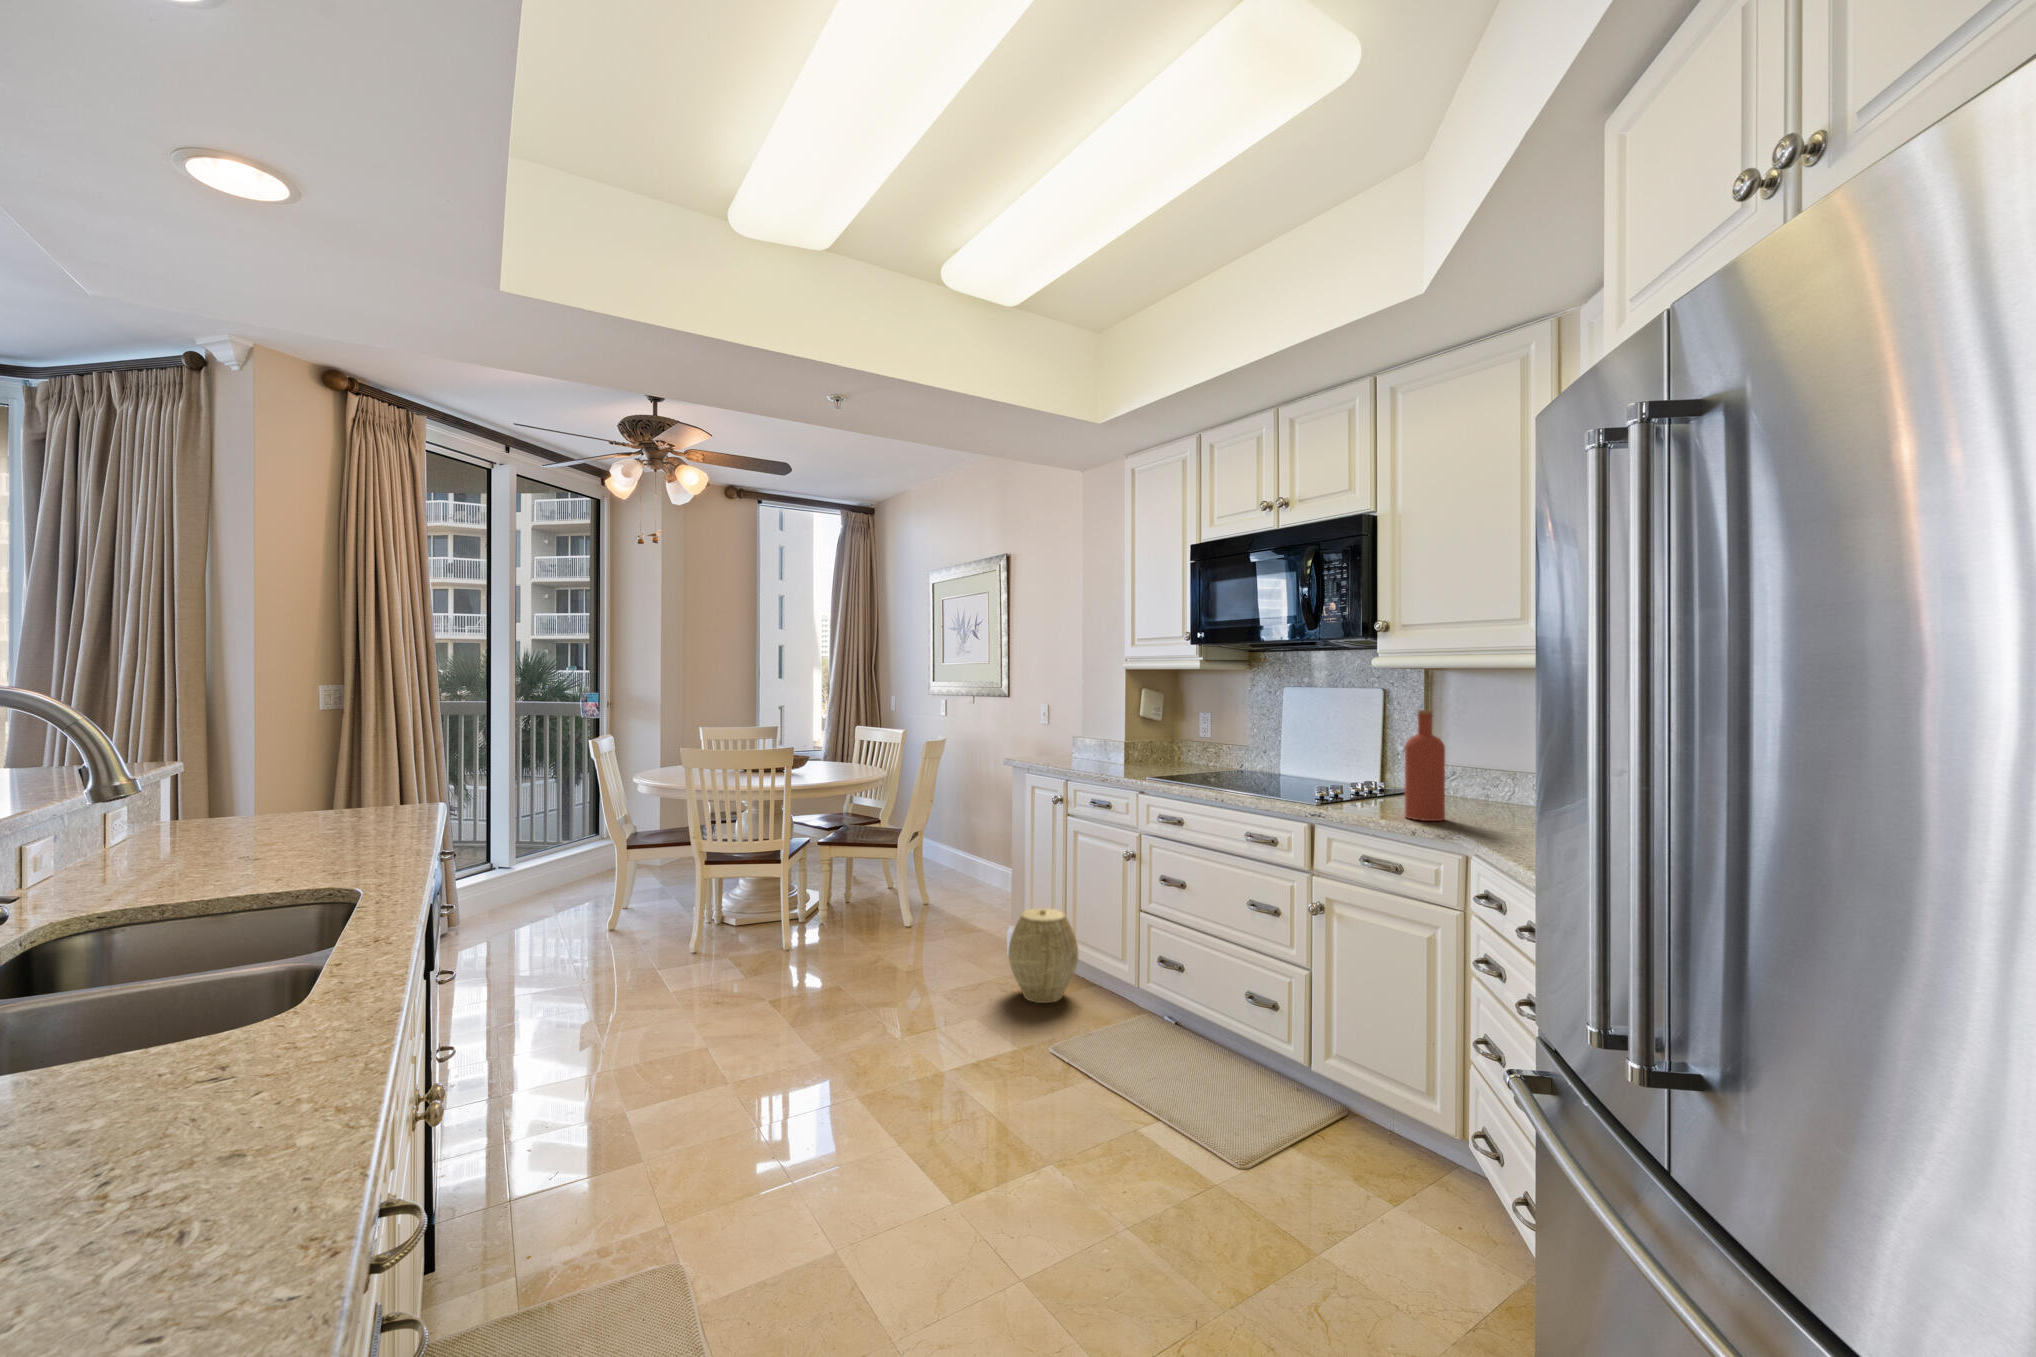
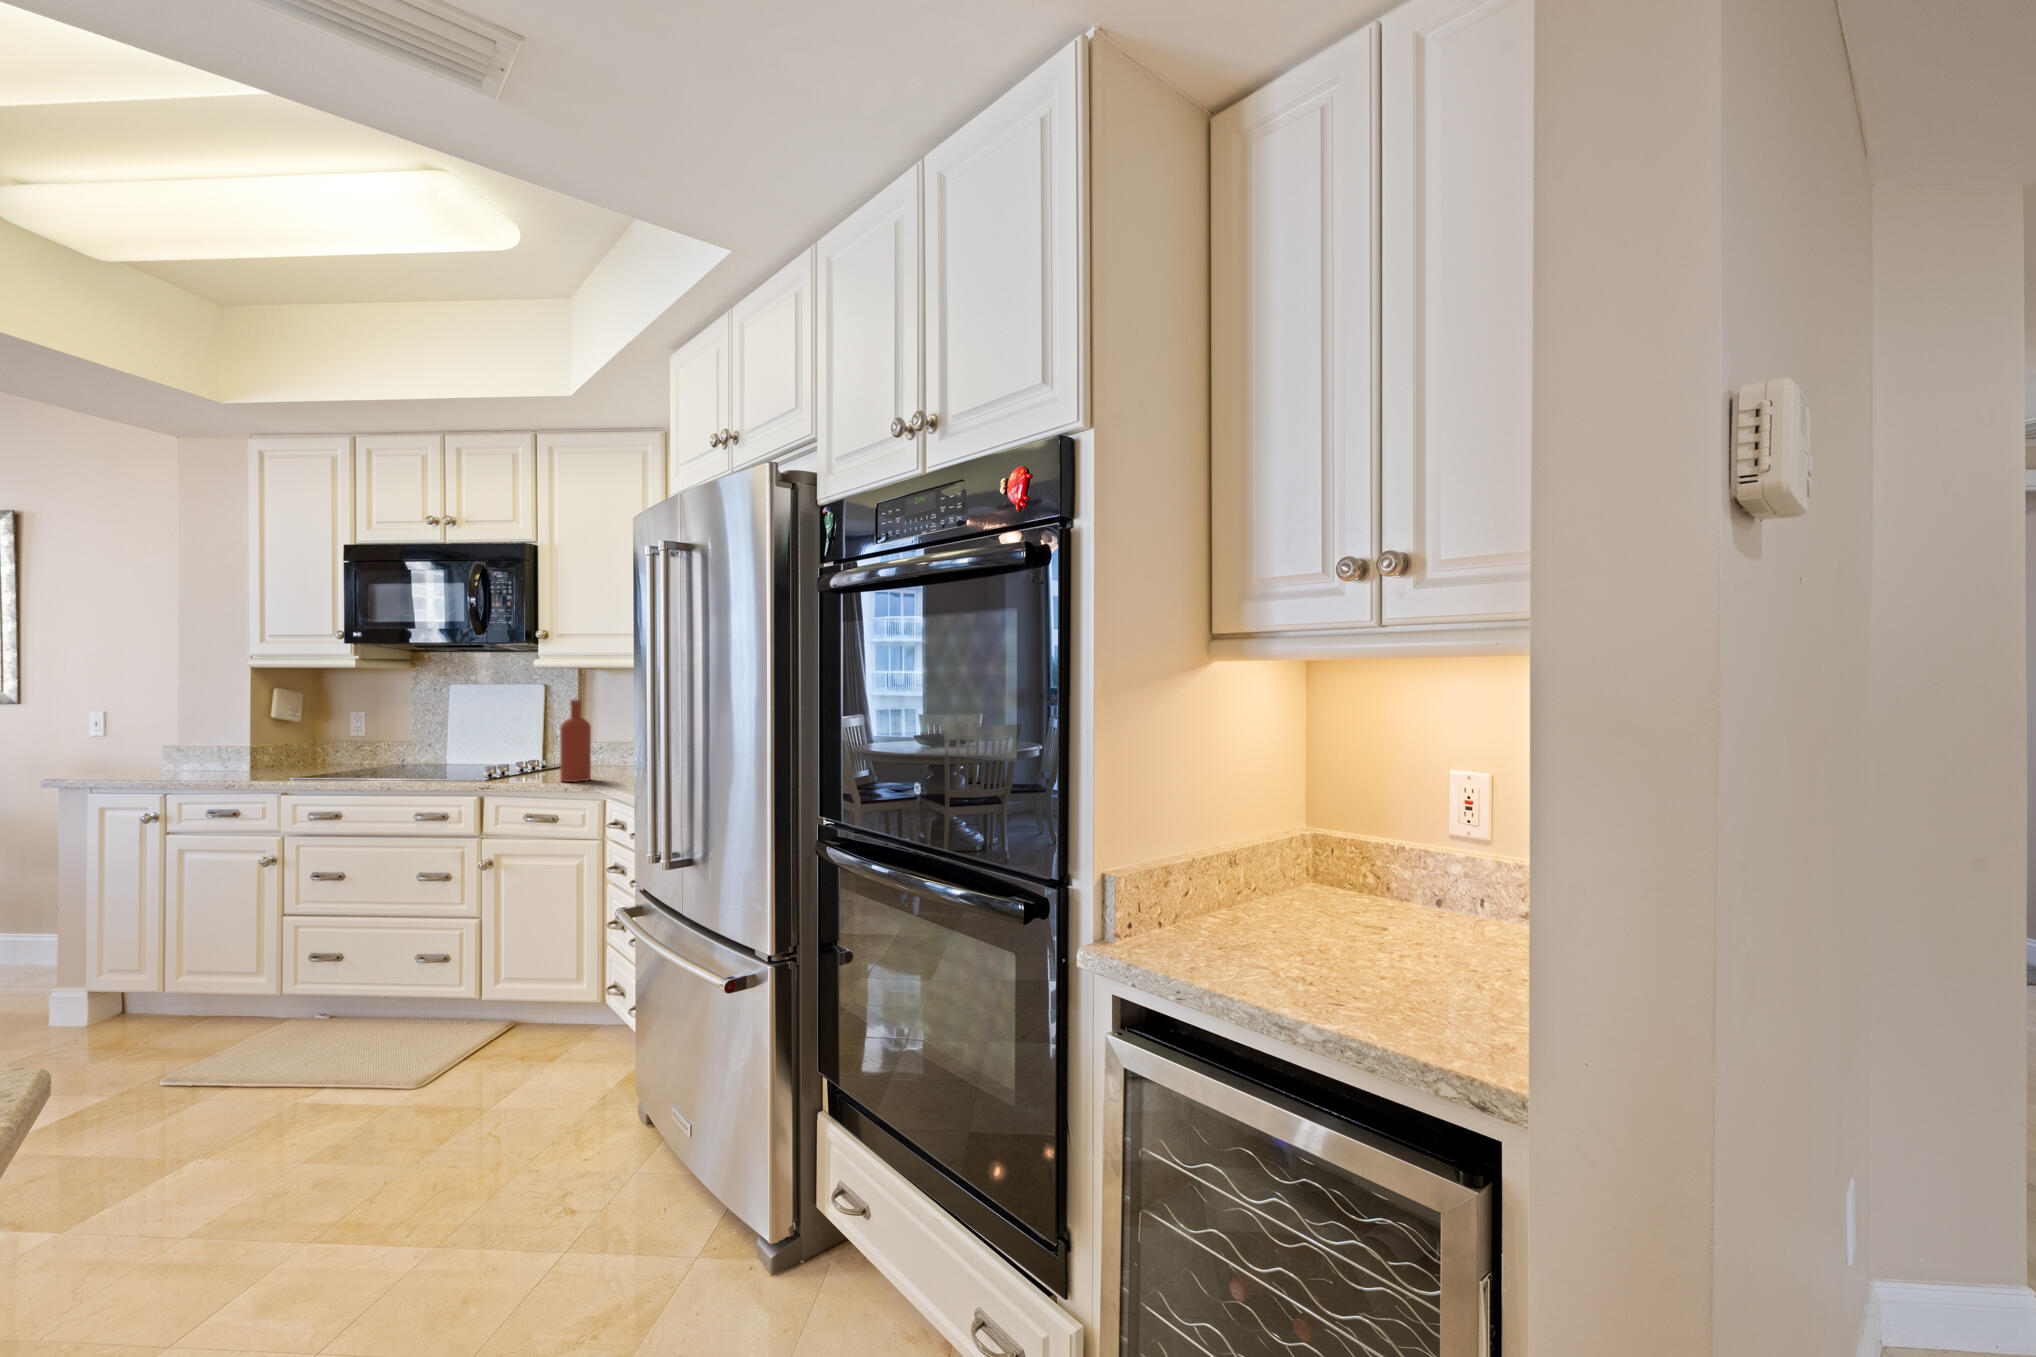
woven basket: present [1008,908,1078,1003] -> none [73,942,190,1054]

